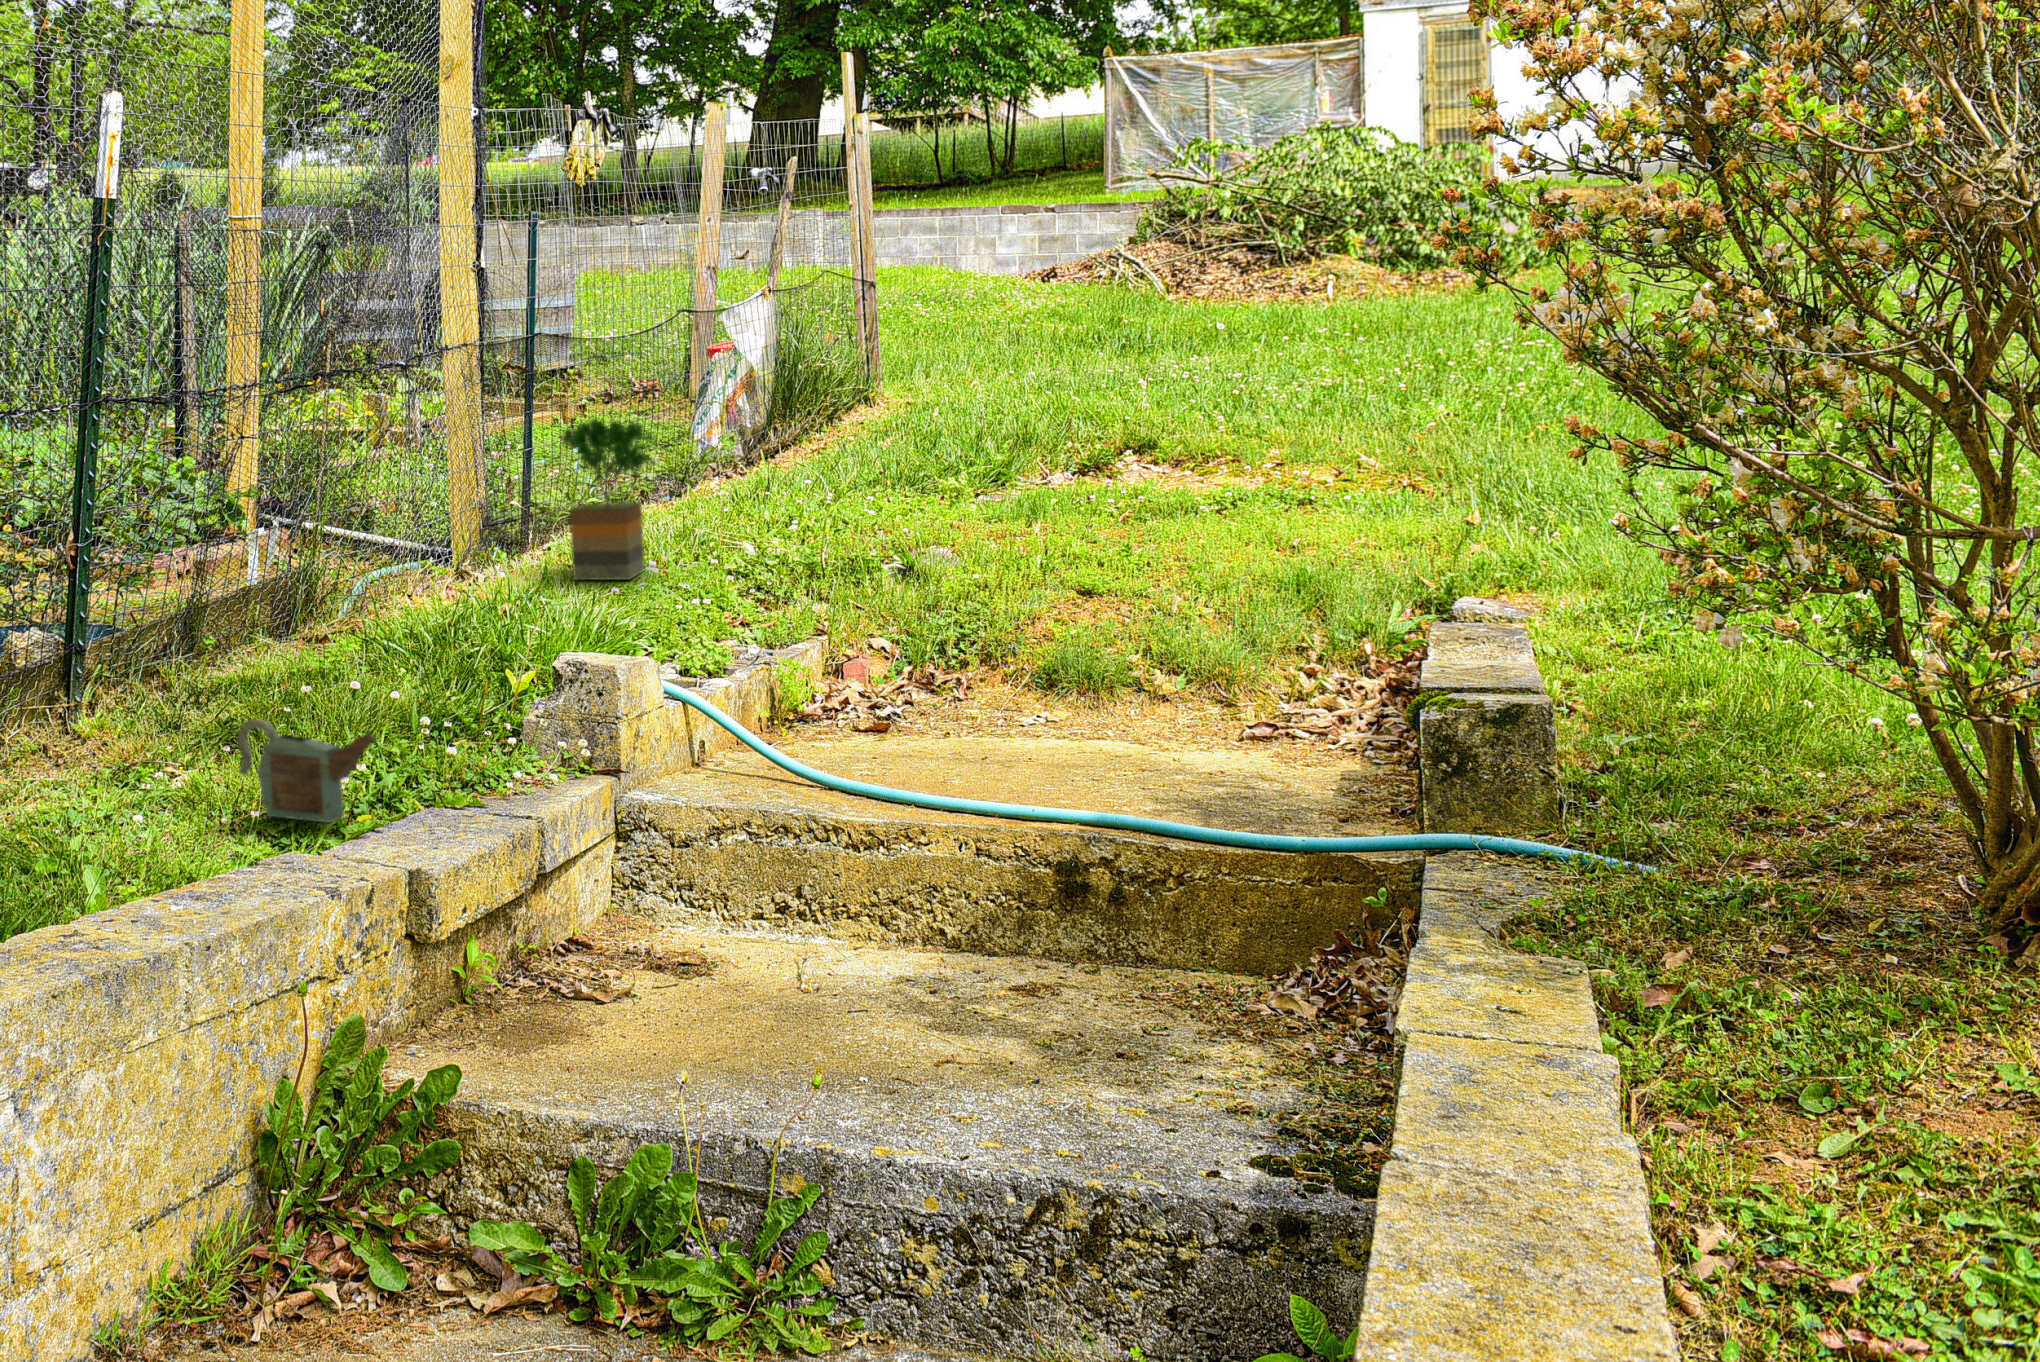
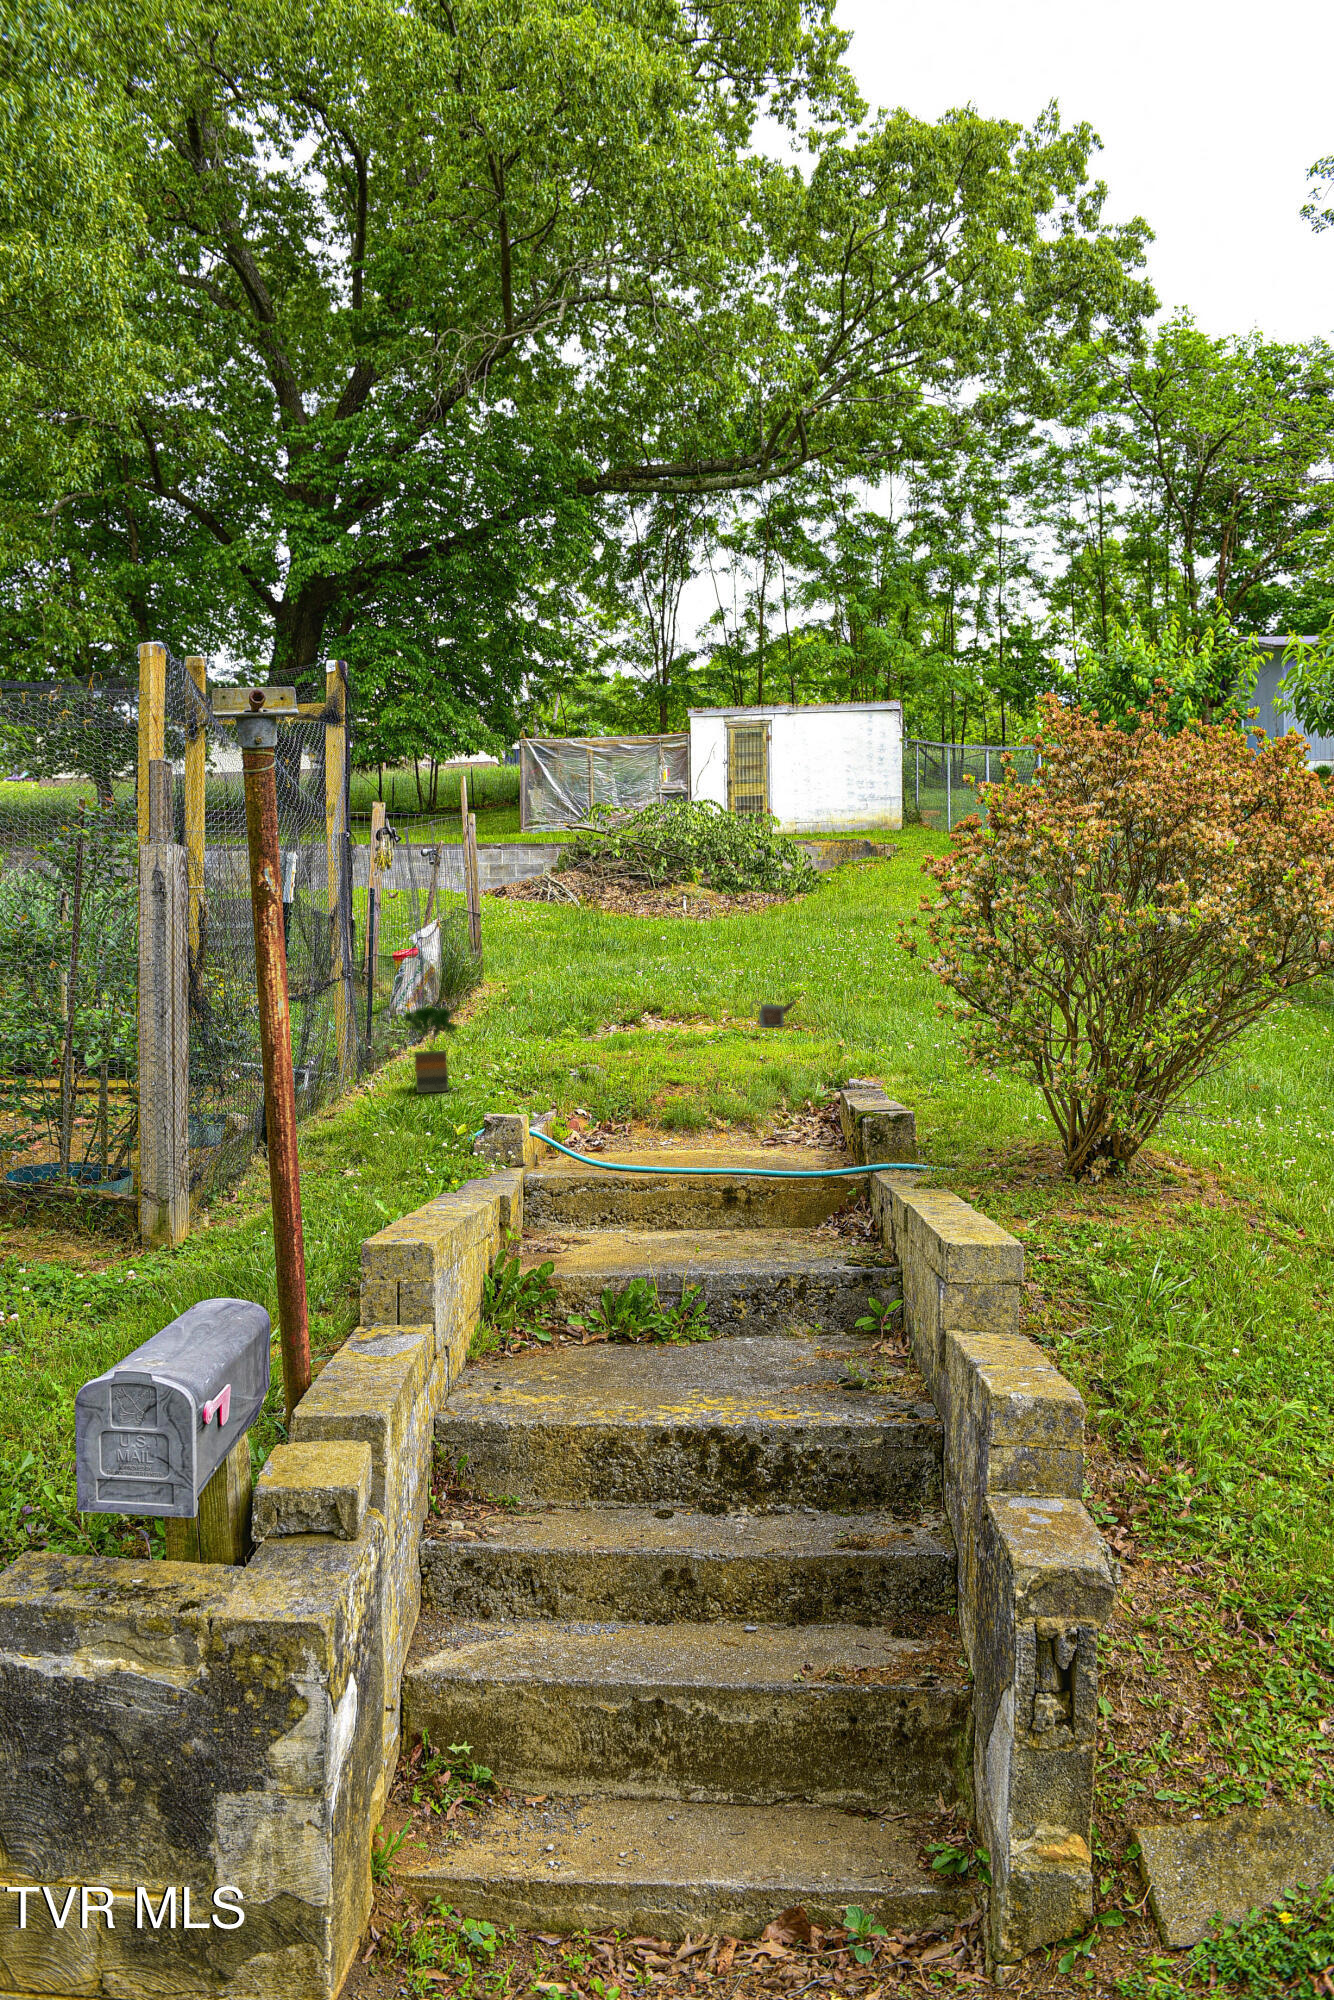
watering can: present [238,719,375,823] -> present [750,1000,796,1027]

